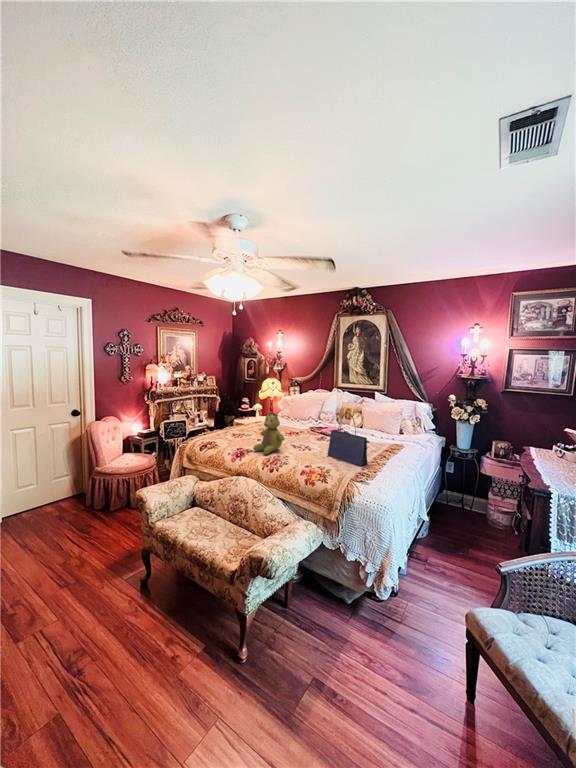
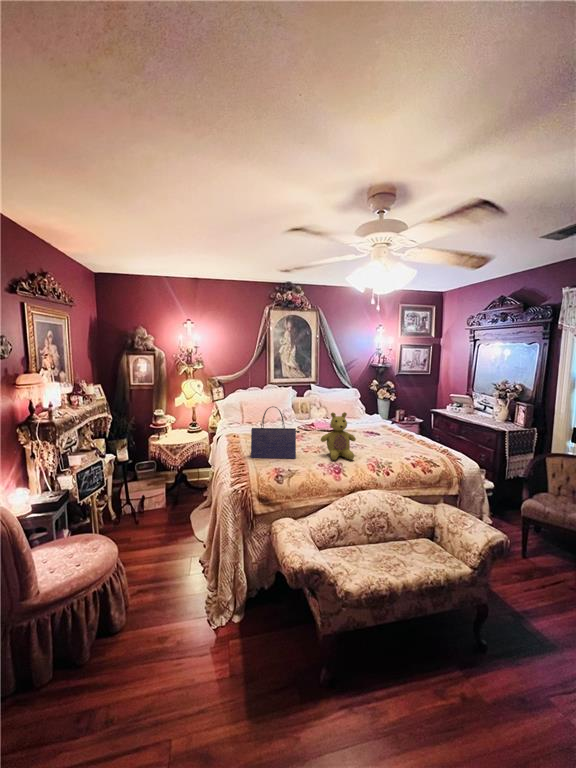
tote bag: present [328,413,369,466] -> present [251,406,300,458]

